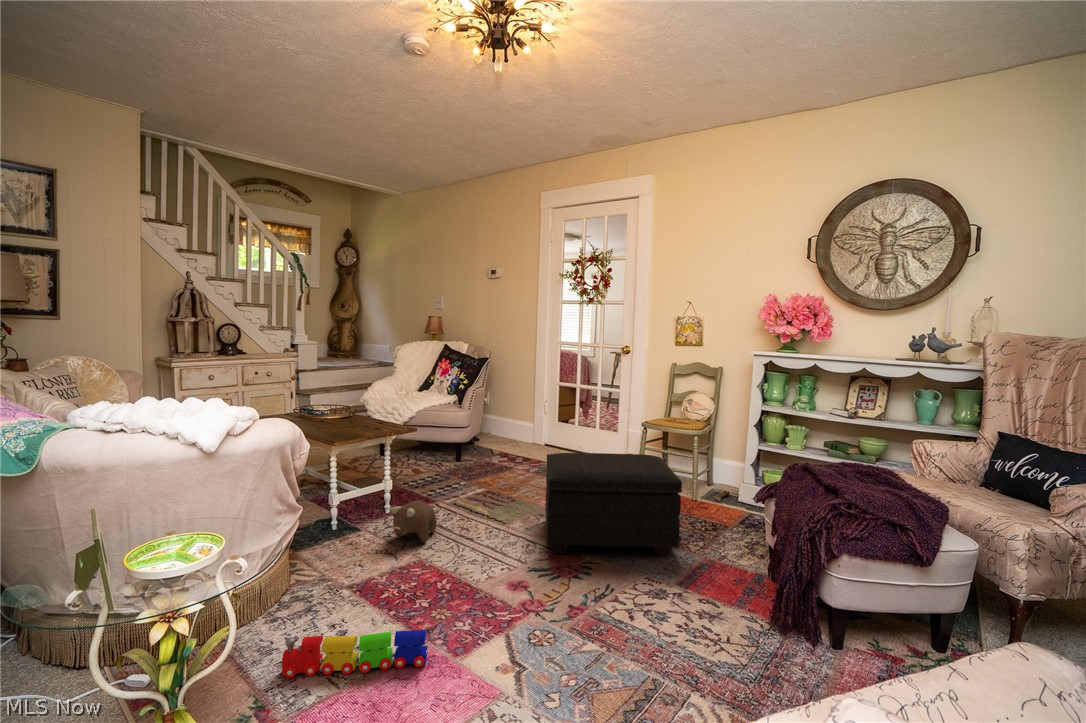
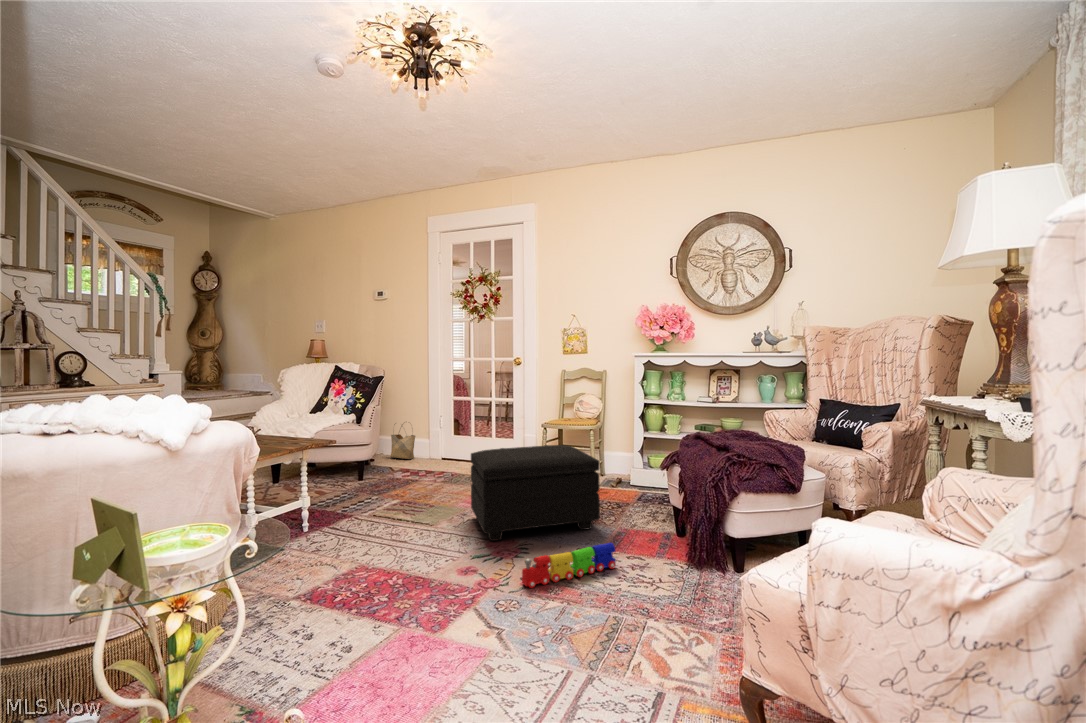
woven basket: none [492,403,517,441] -> present [390,424,415,459]
plush toy: present [390,501,437,542] -> none [319,510,366,551]
toy train: present [282,630,428,678] -> present [522,543,616,588]

